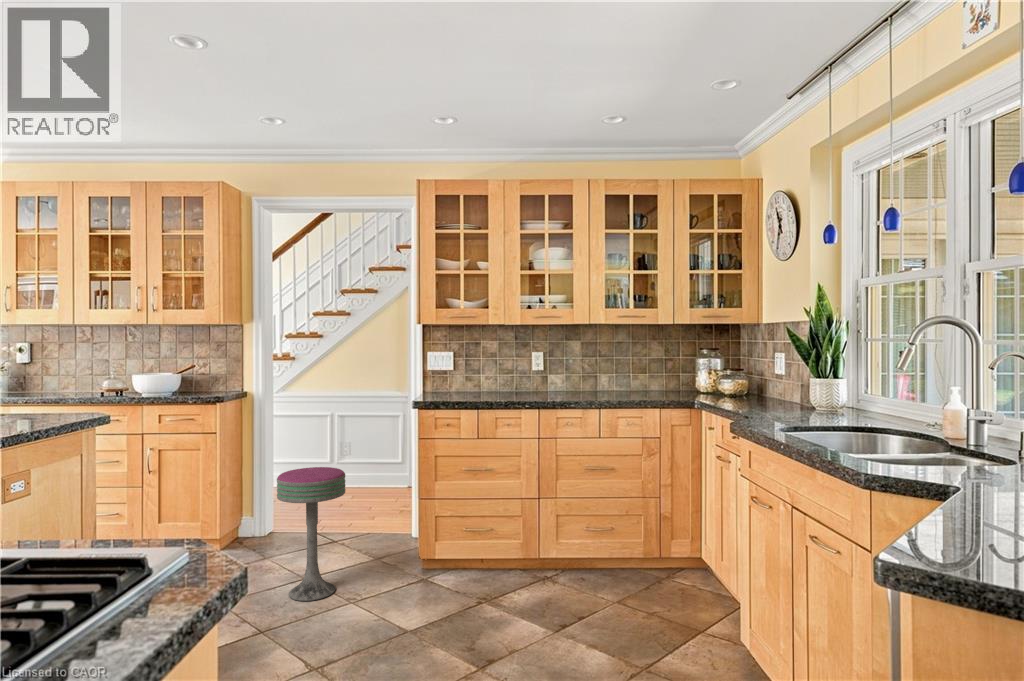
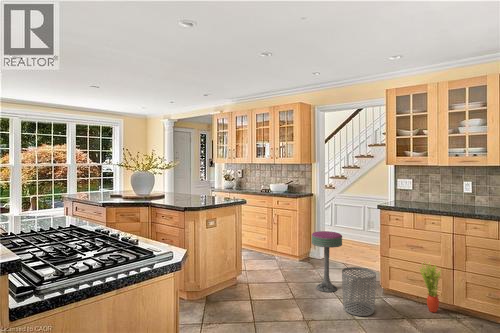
potted plant: none [491,492,528,582] -> present [420,261,441,313]
waste bin: none [364,530,432,631] -> present [342,267,376,316]

